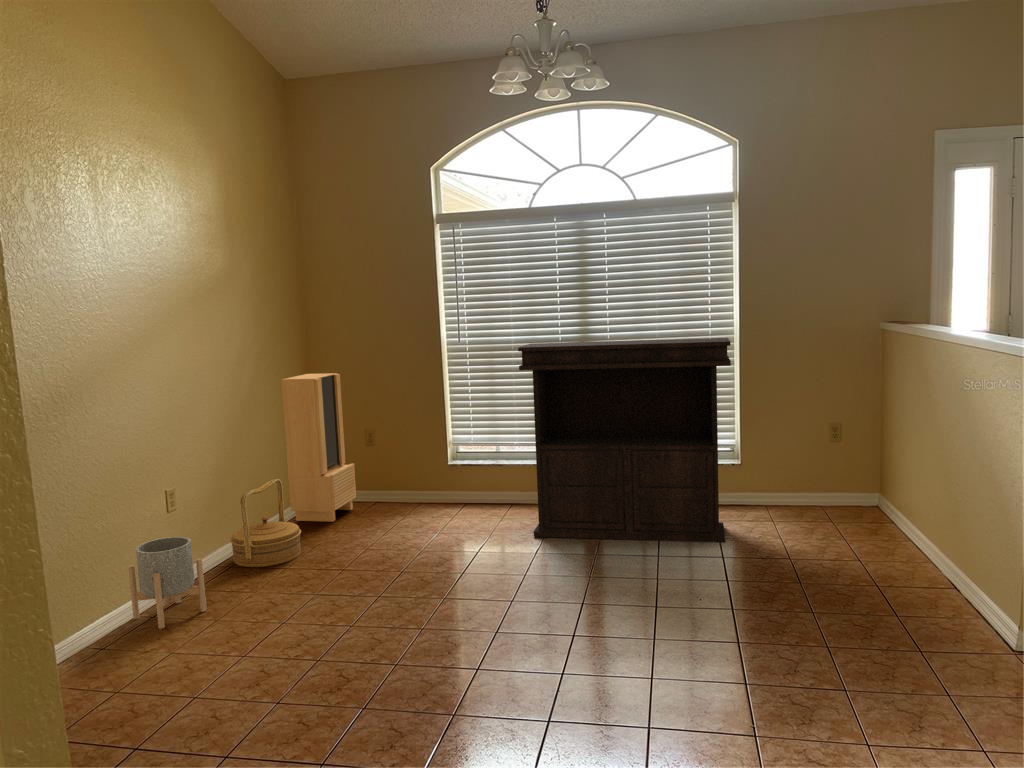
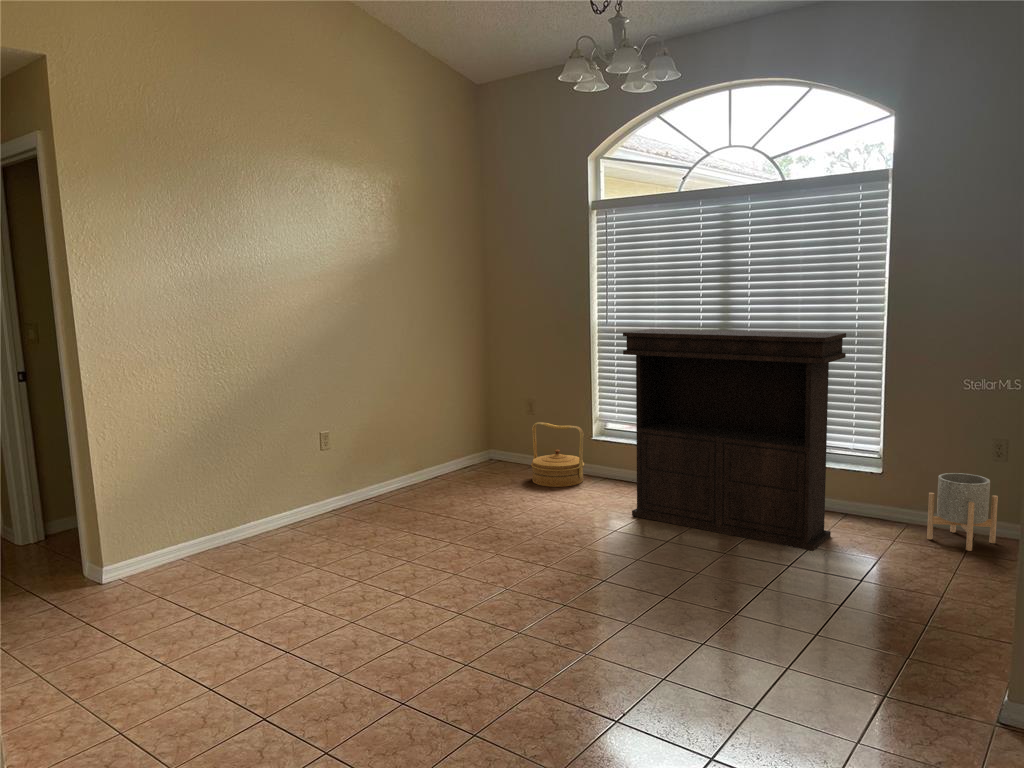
storage cabinet: present [282,373,356,522] -> none [449,346,513,478]
woven basket: present [230,479,301,567] -> present [531,422,584,487]
planter: present [128,537,207,629] -> present [927,473,998,551]

